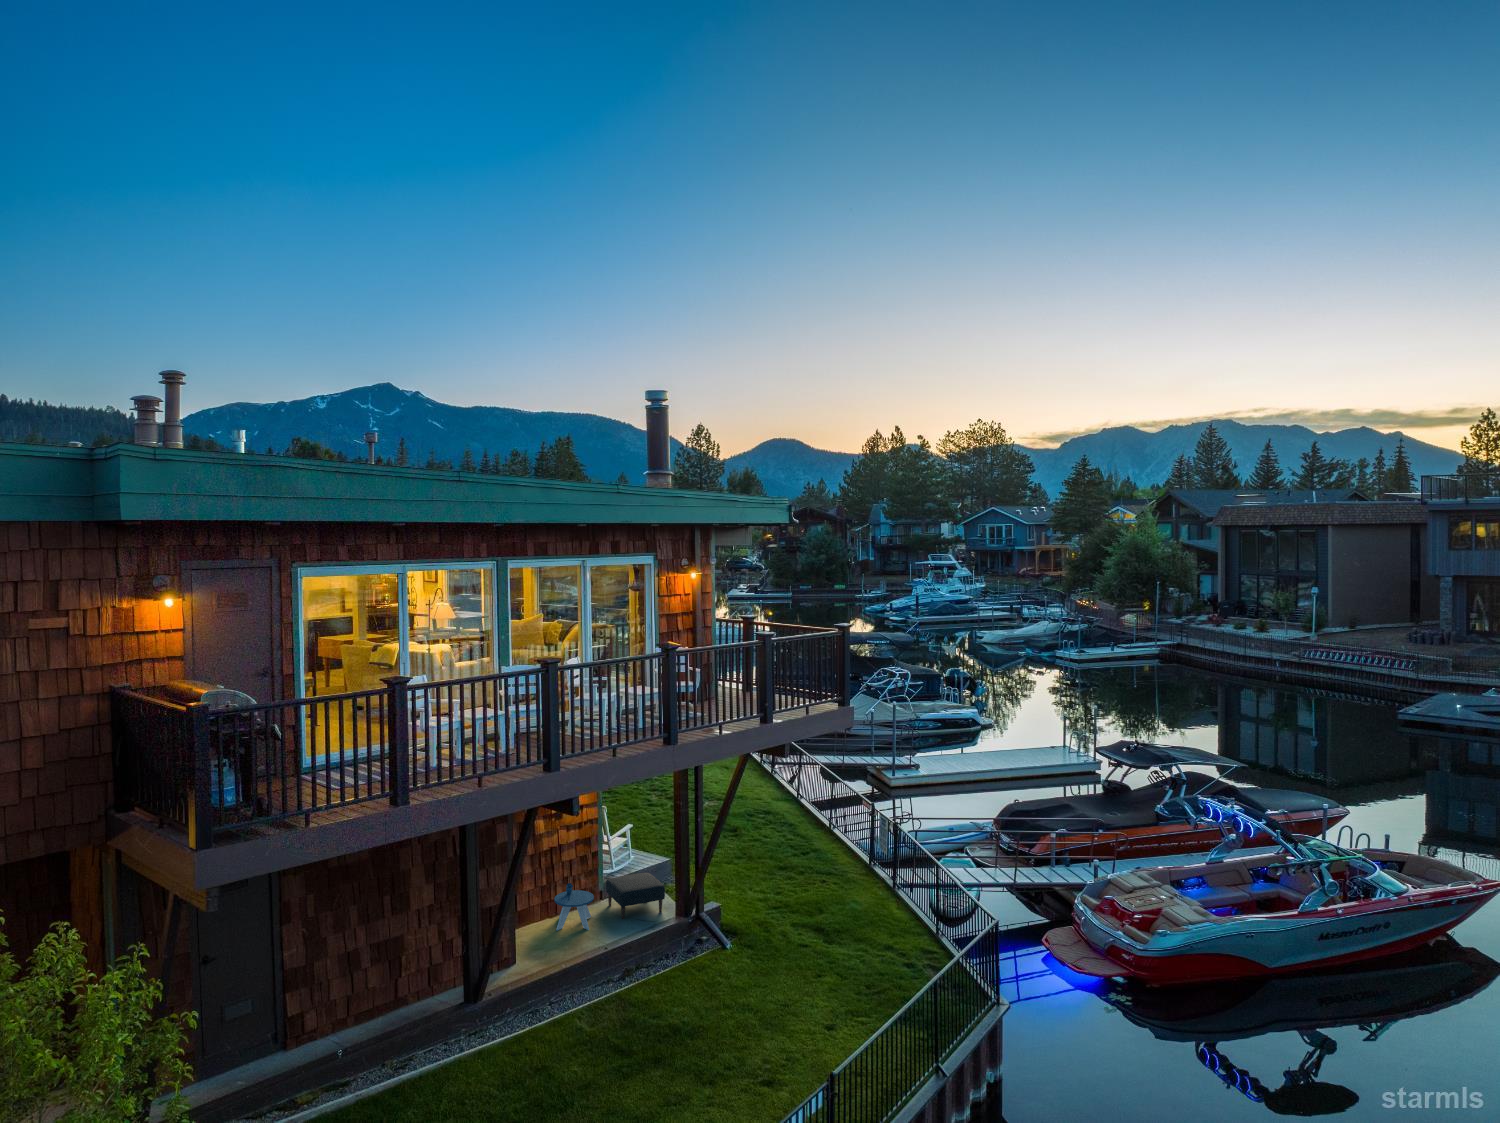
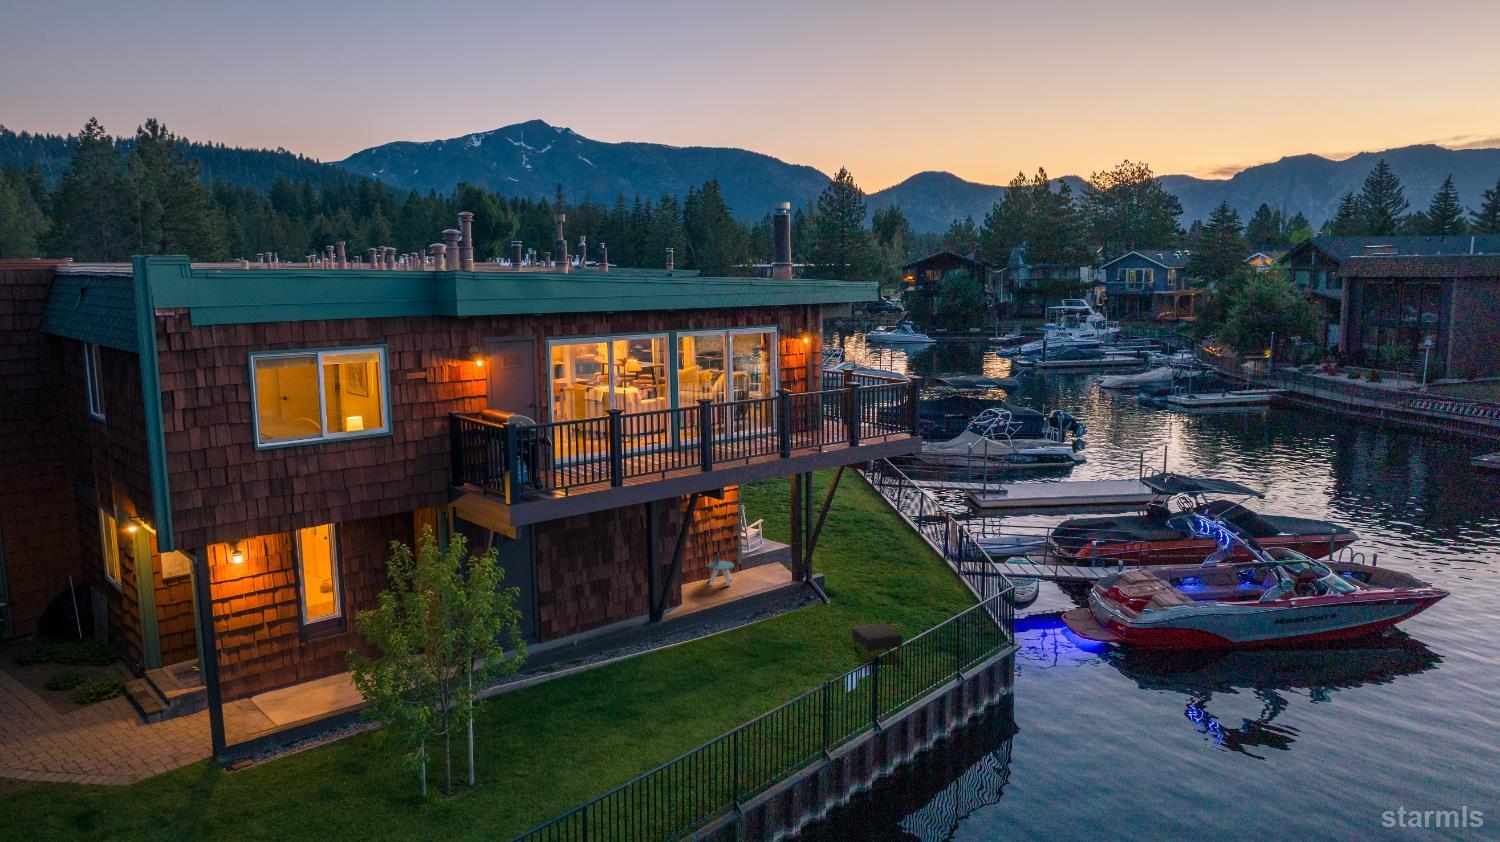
ottoman: present [606,873,665,919] -> present [852,623,903,660]

